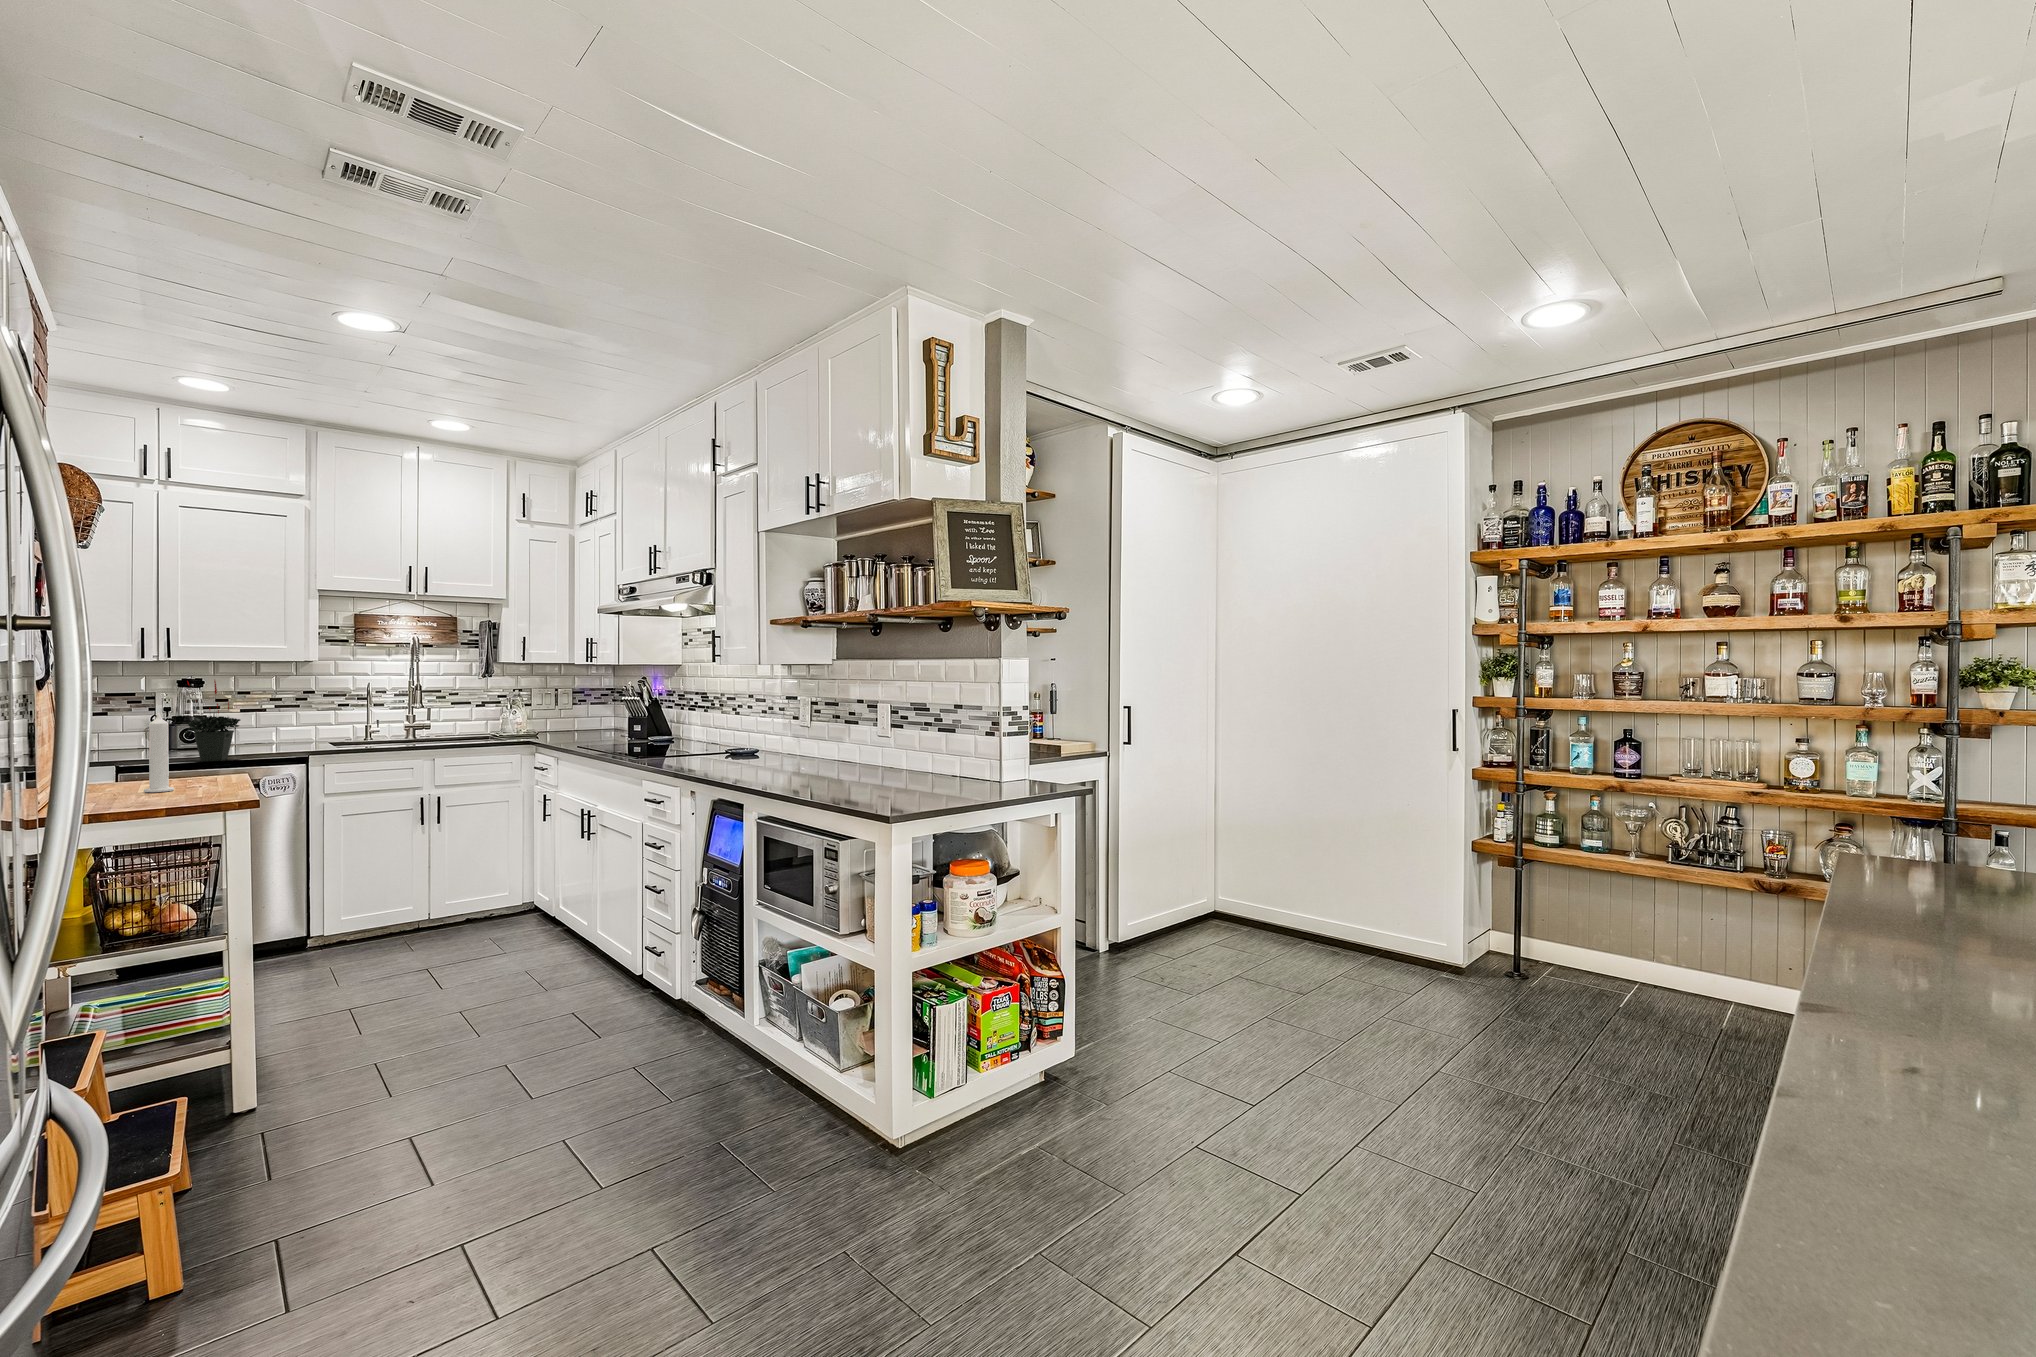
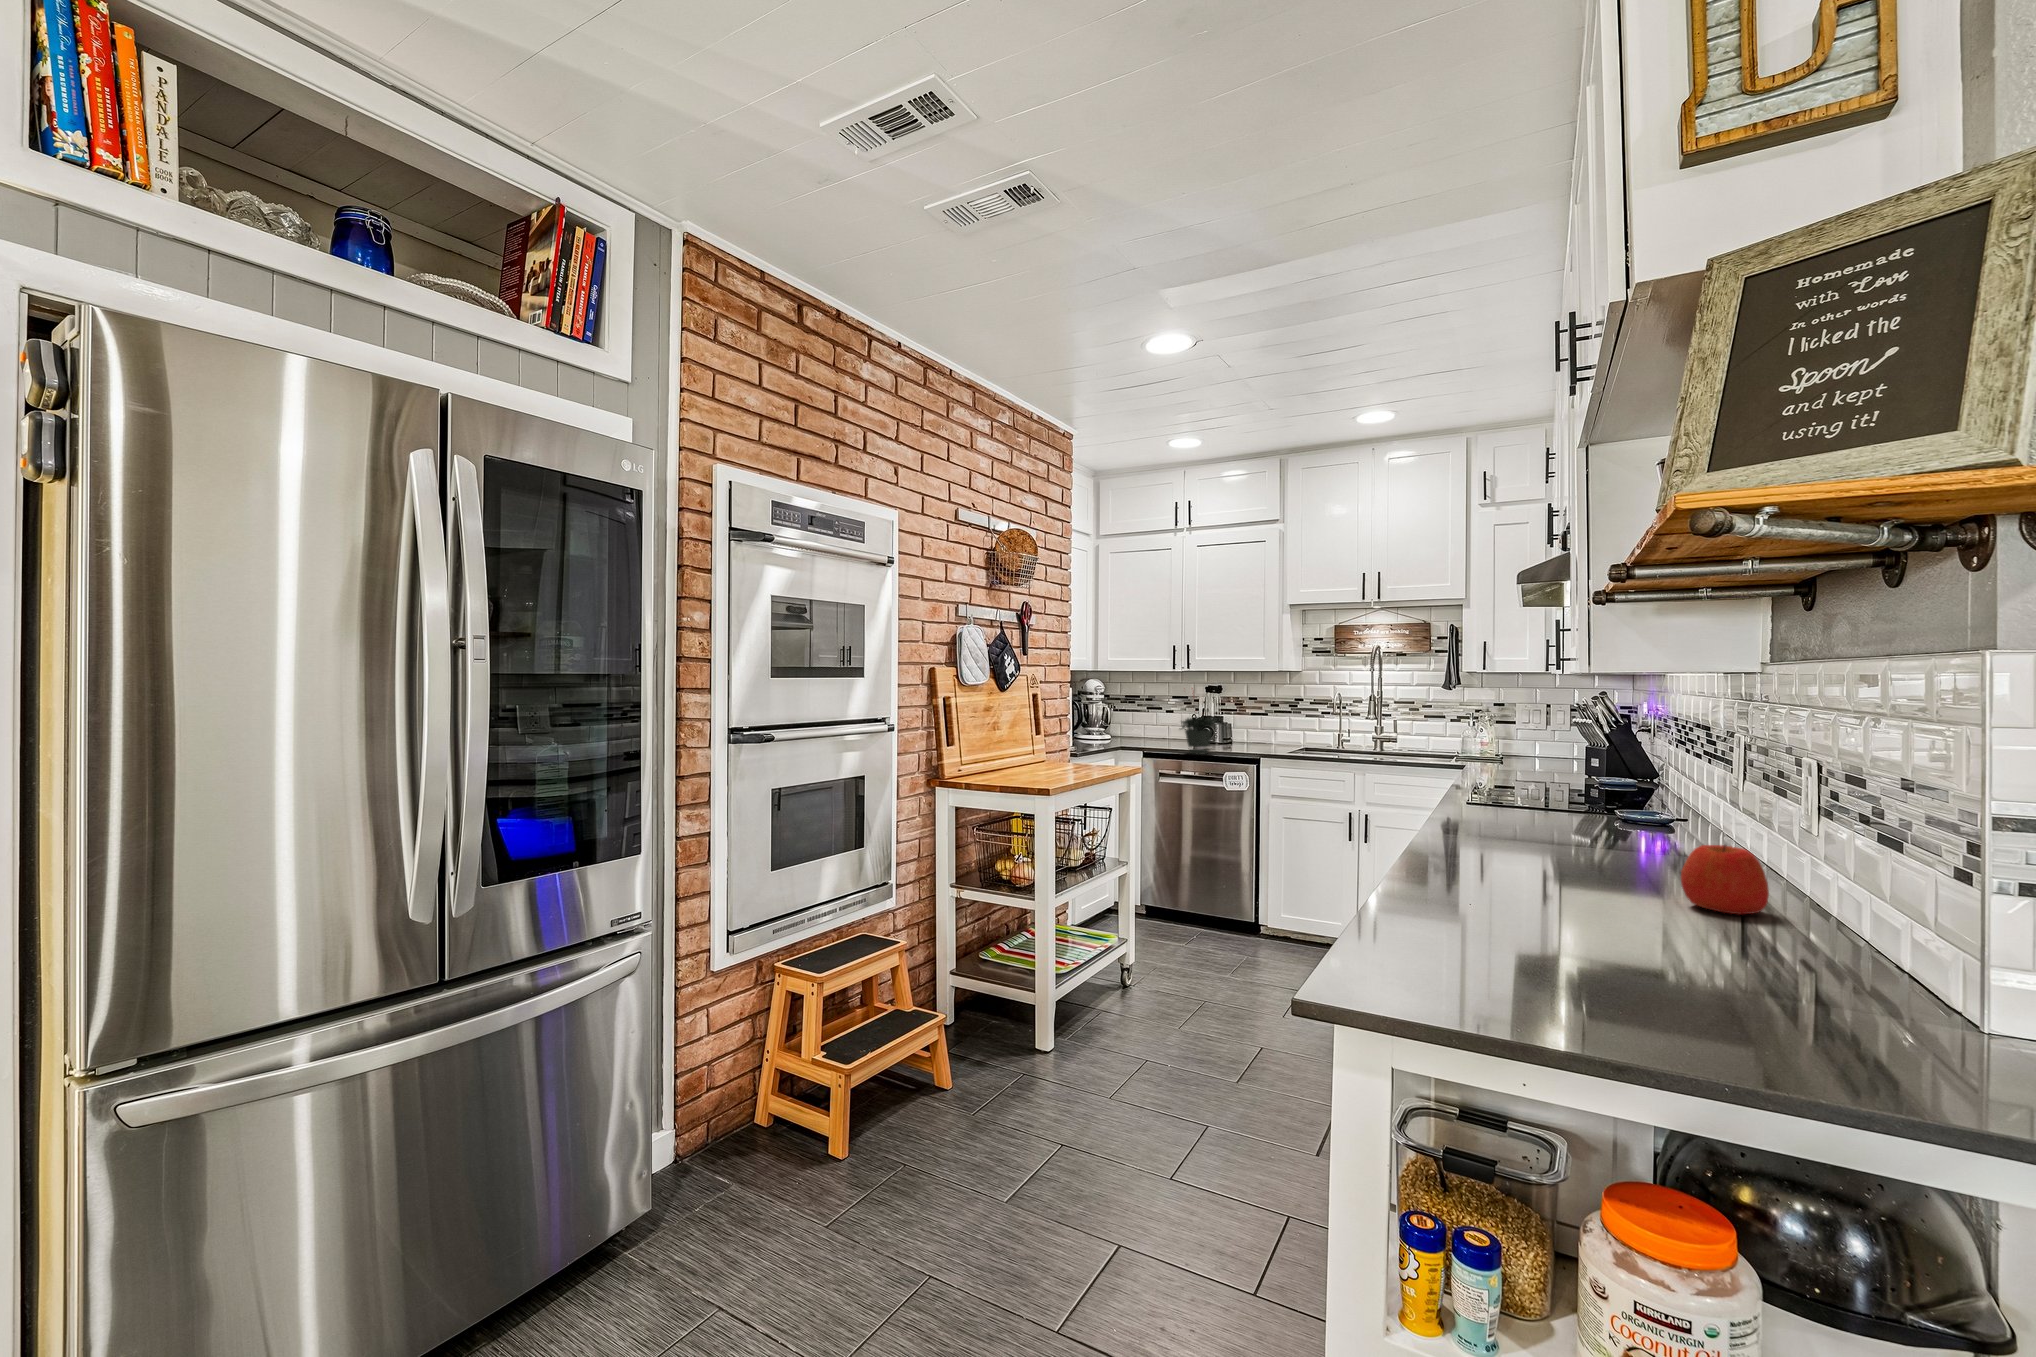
candle: present [144,713,174,792] -> none [1049,712,1067,775]
apple: none [878,744,909,775] -> present [1681,845,1769,915]

